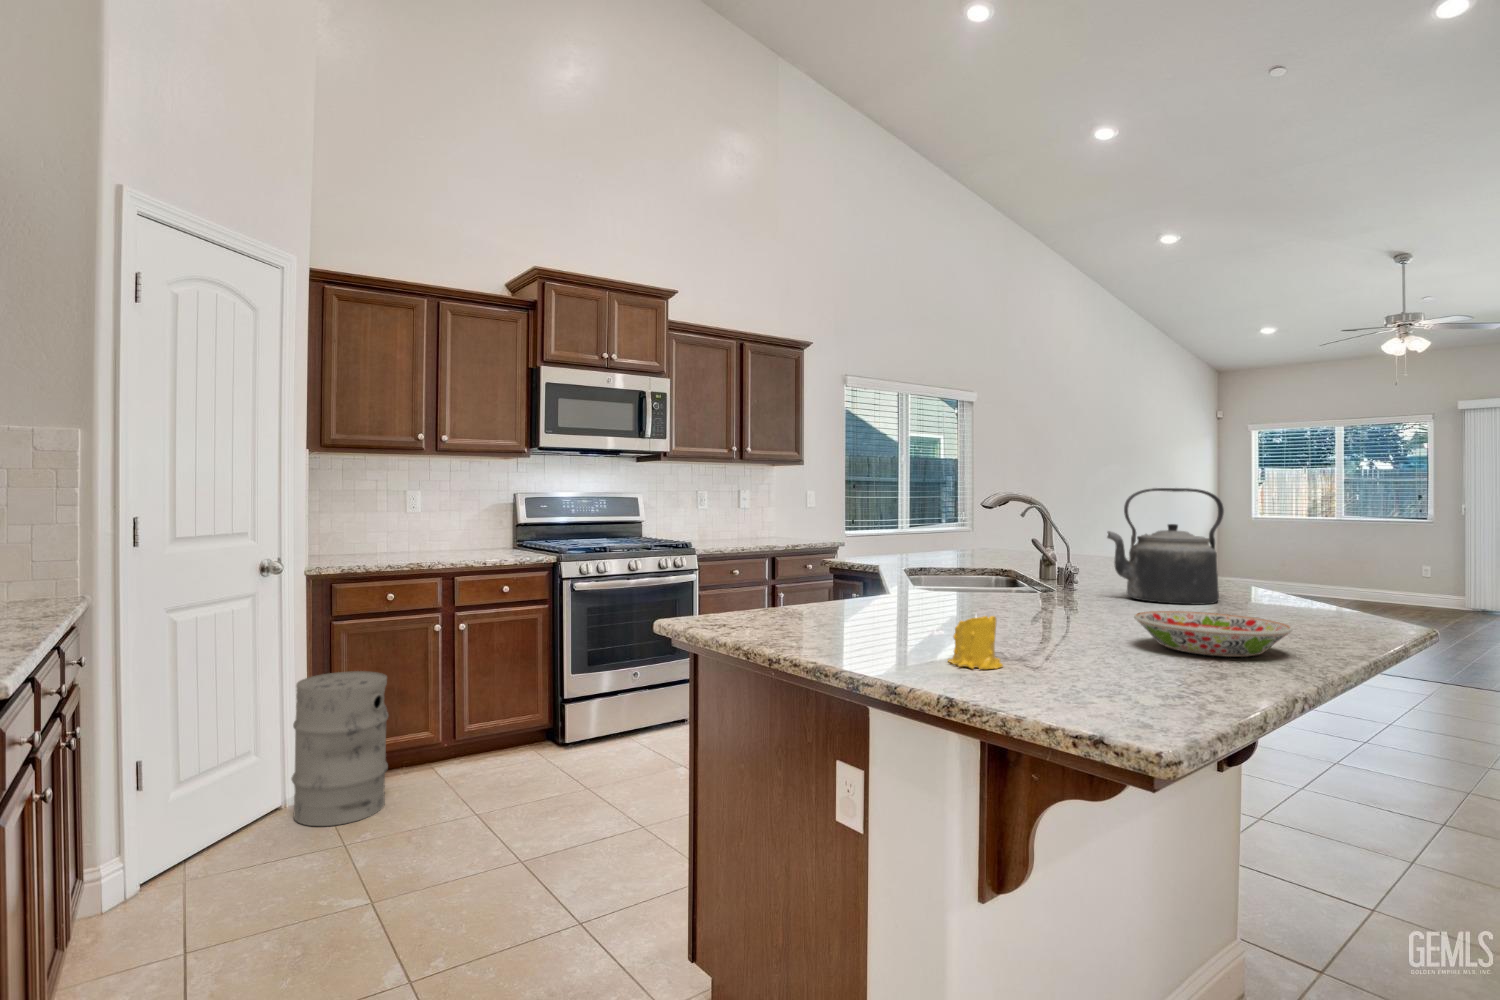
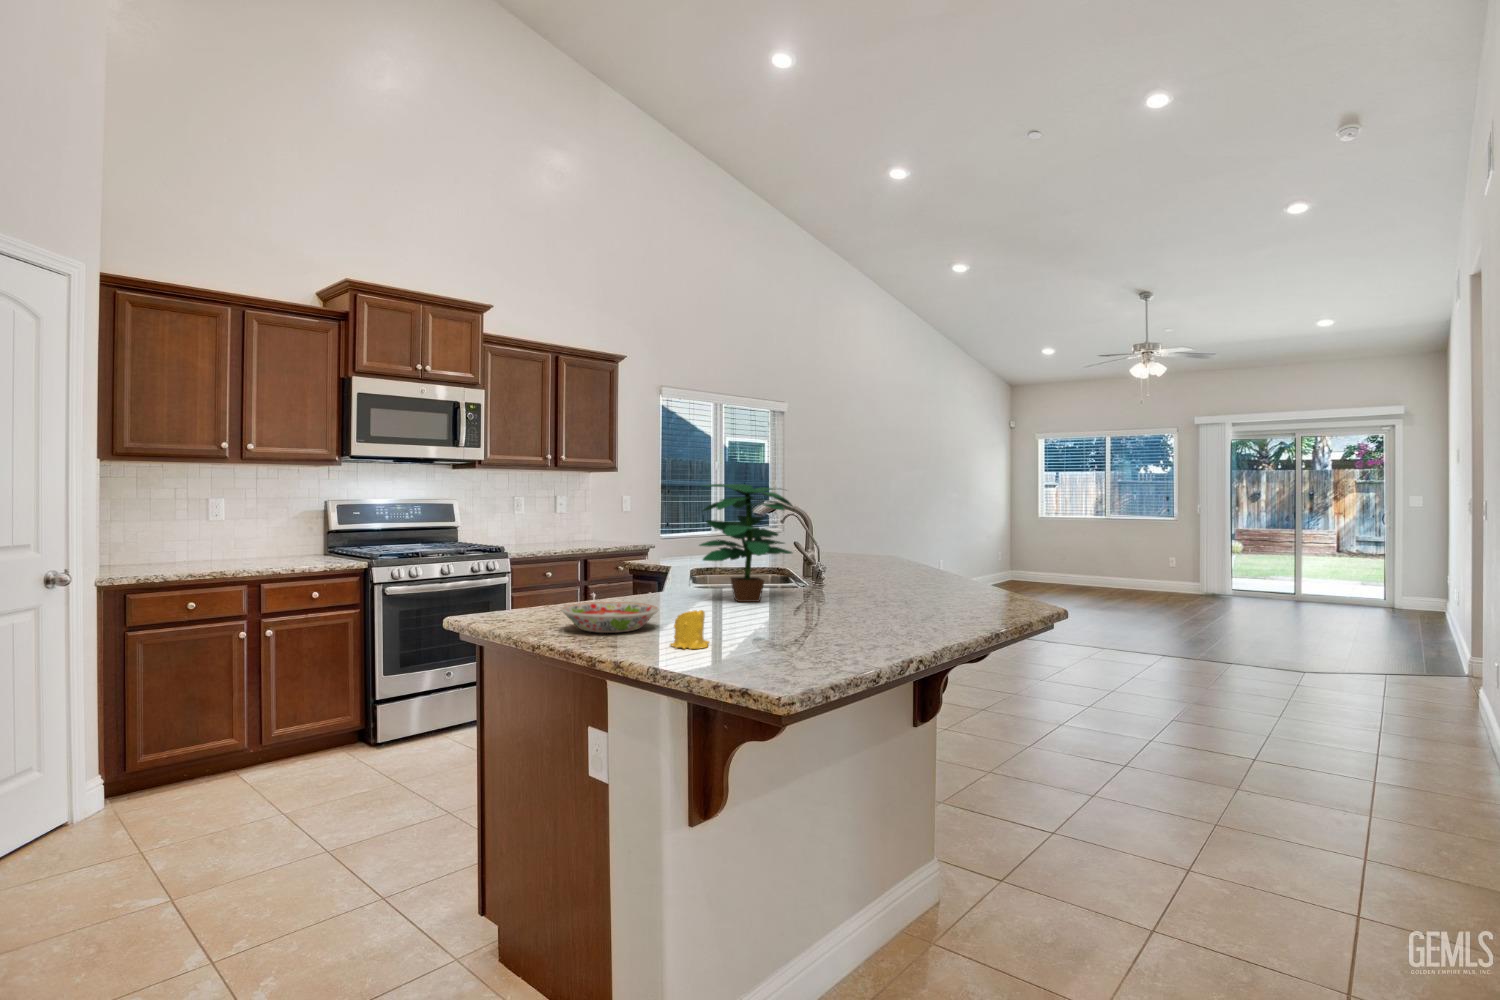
potted plant: none [935,463,1061,607] -> present [700,484,792,602]
kettle: present [1107,488,1224,604] -> none [837,506,922,597]
bowl: present [1134,611,1293,657] -> present [561,602,658,633]
trash can: present [292,671,388,826] -> none [79,681,187,836]

